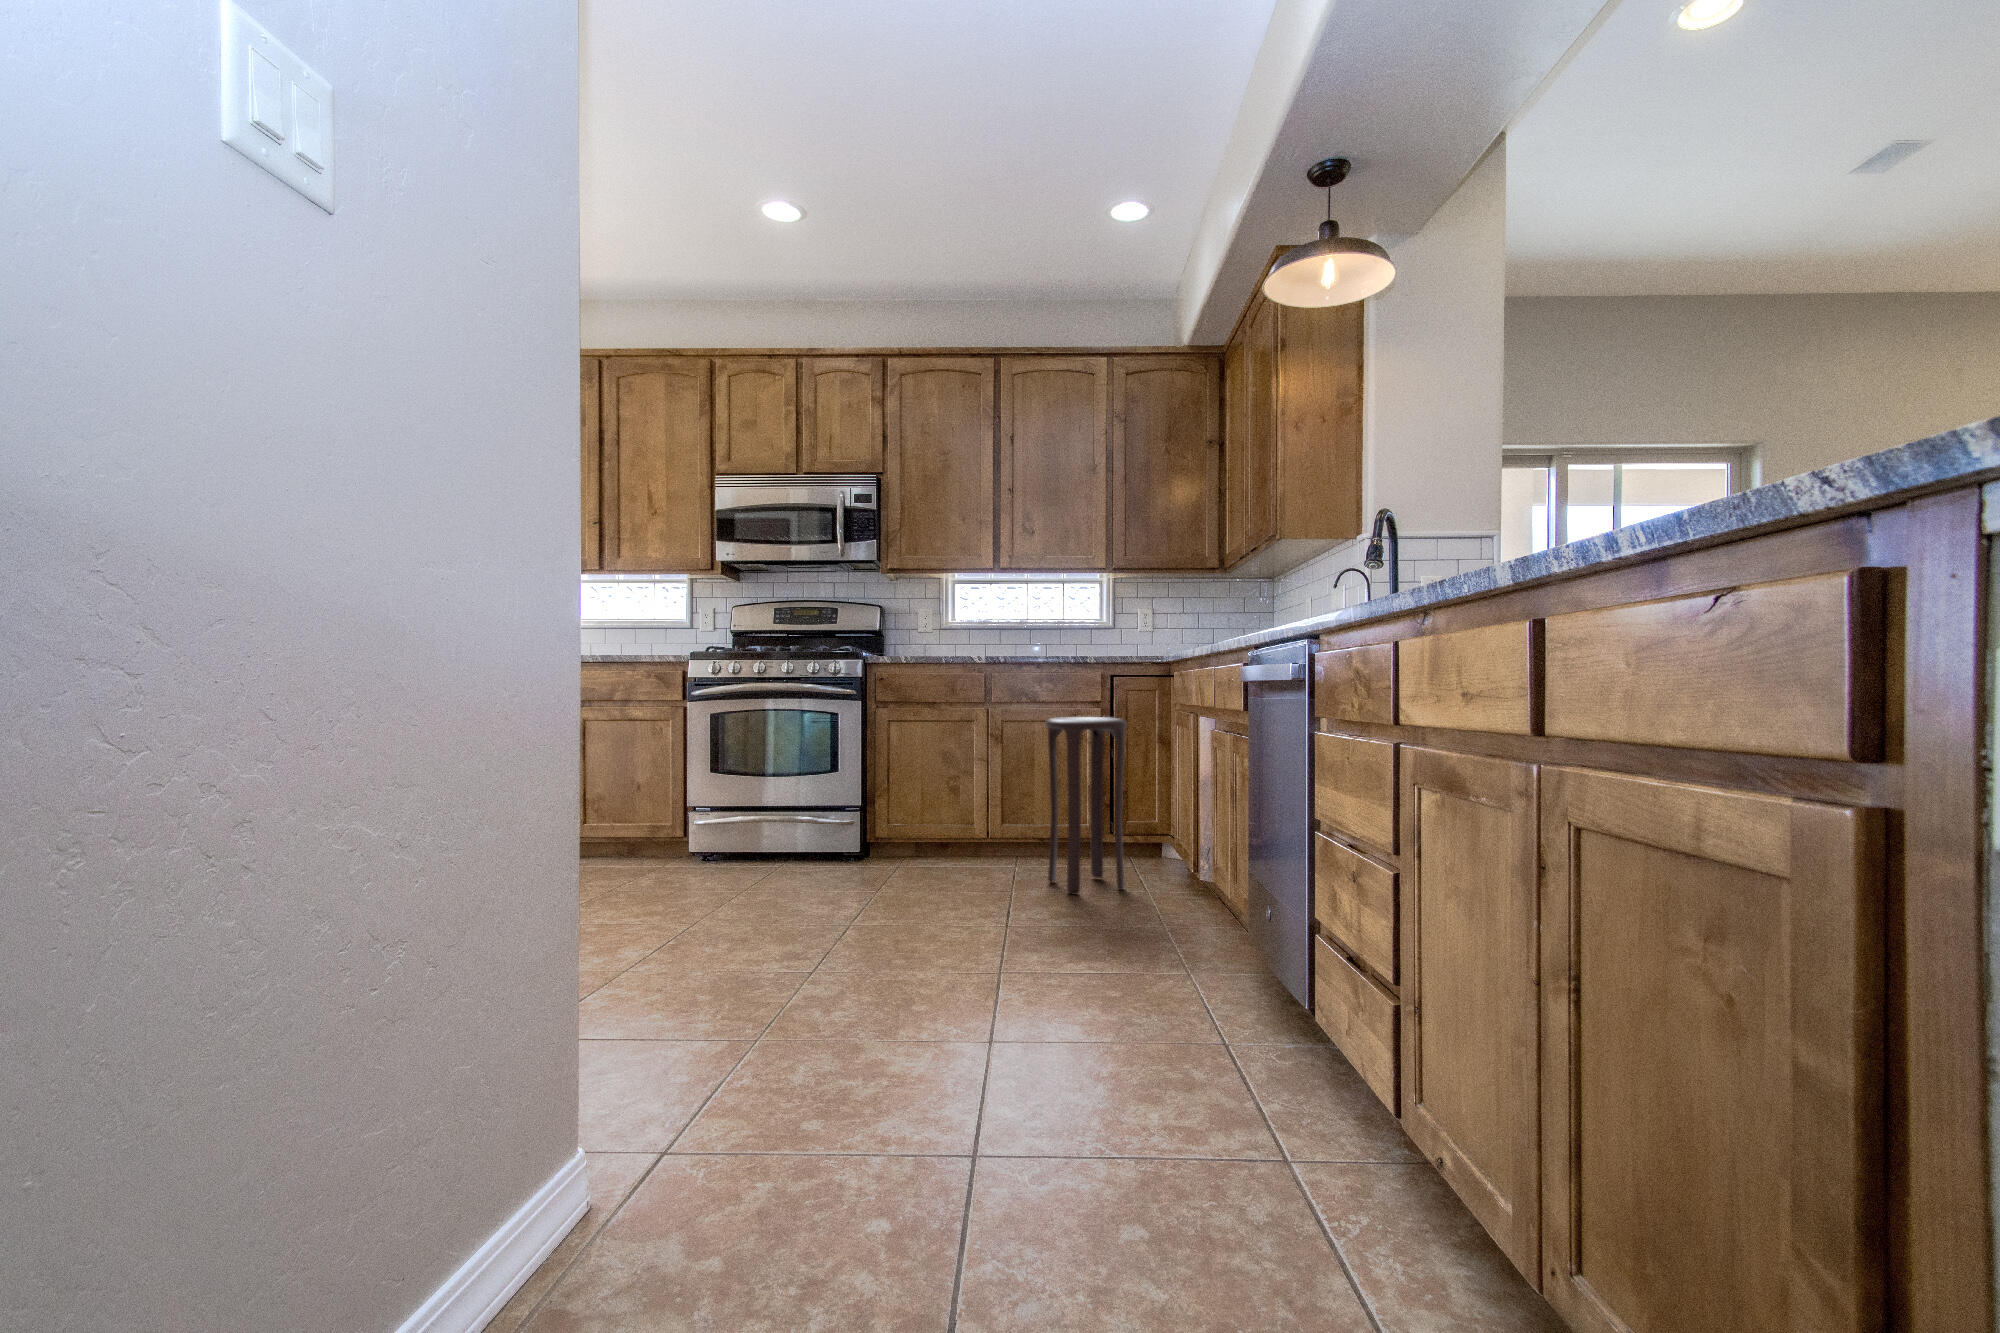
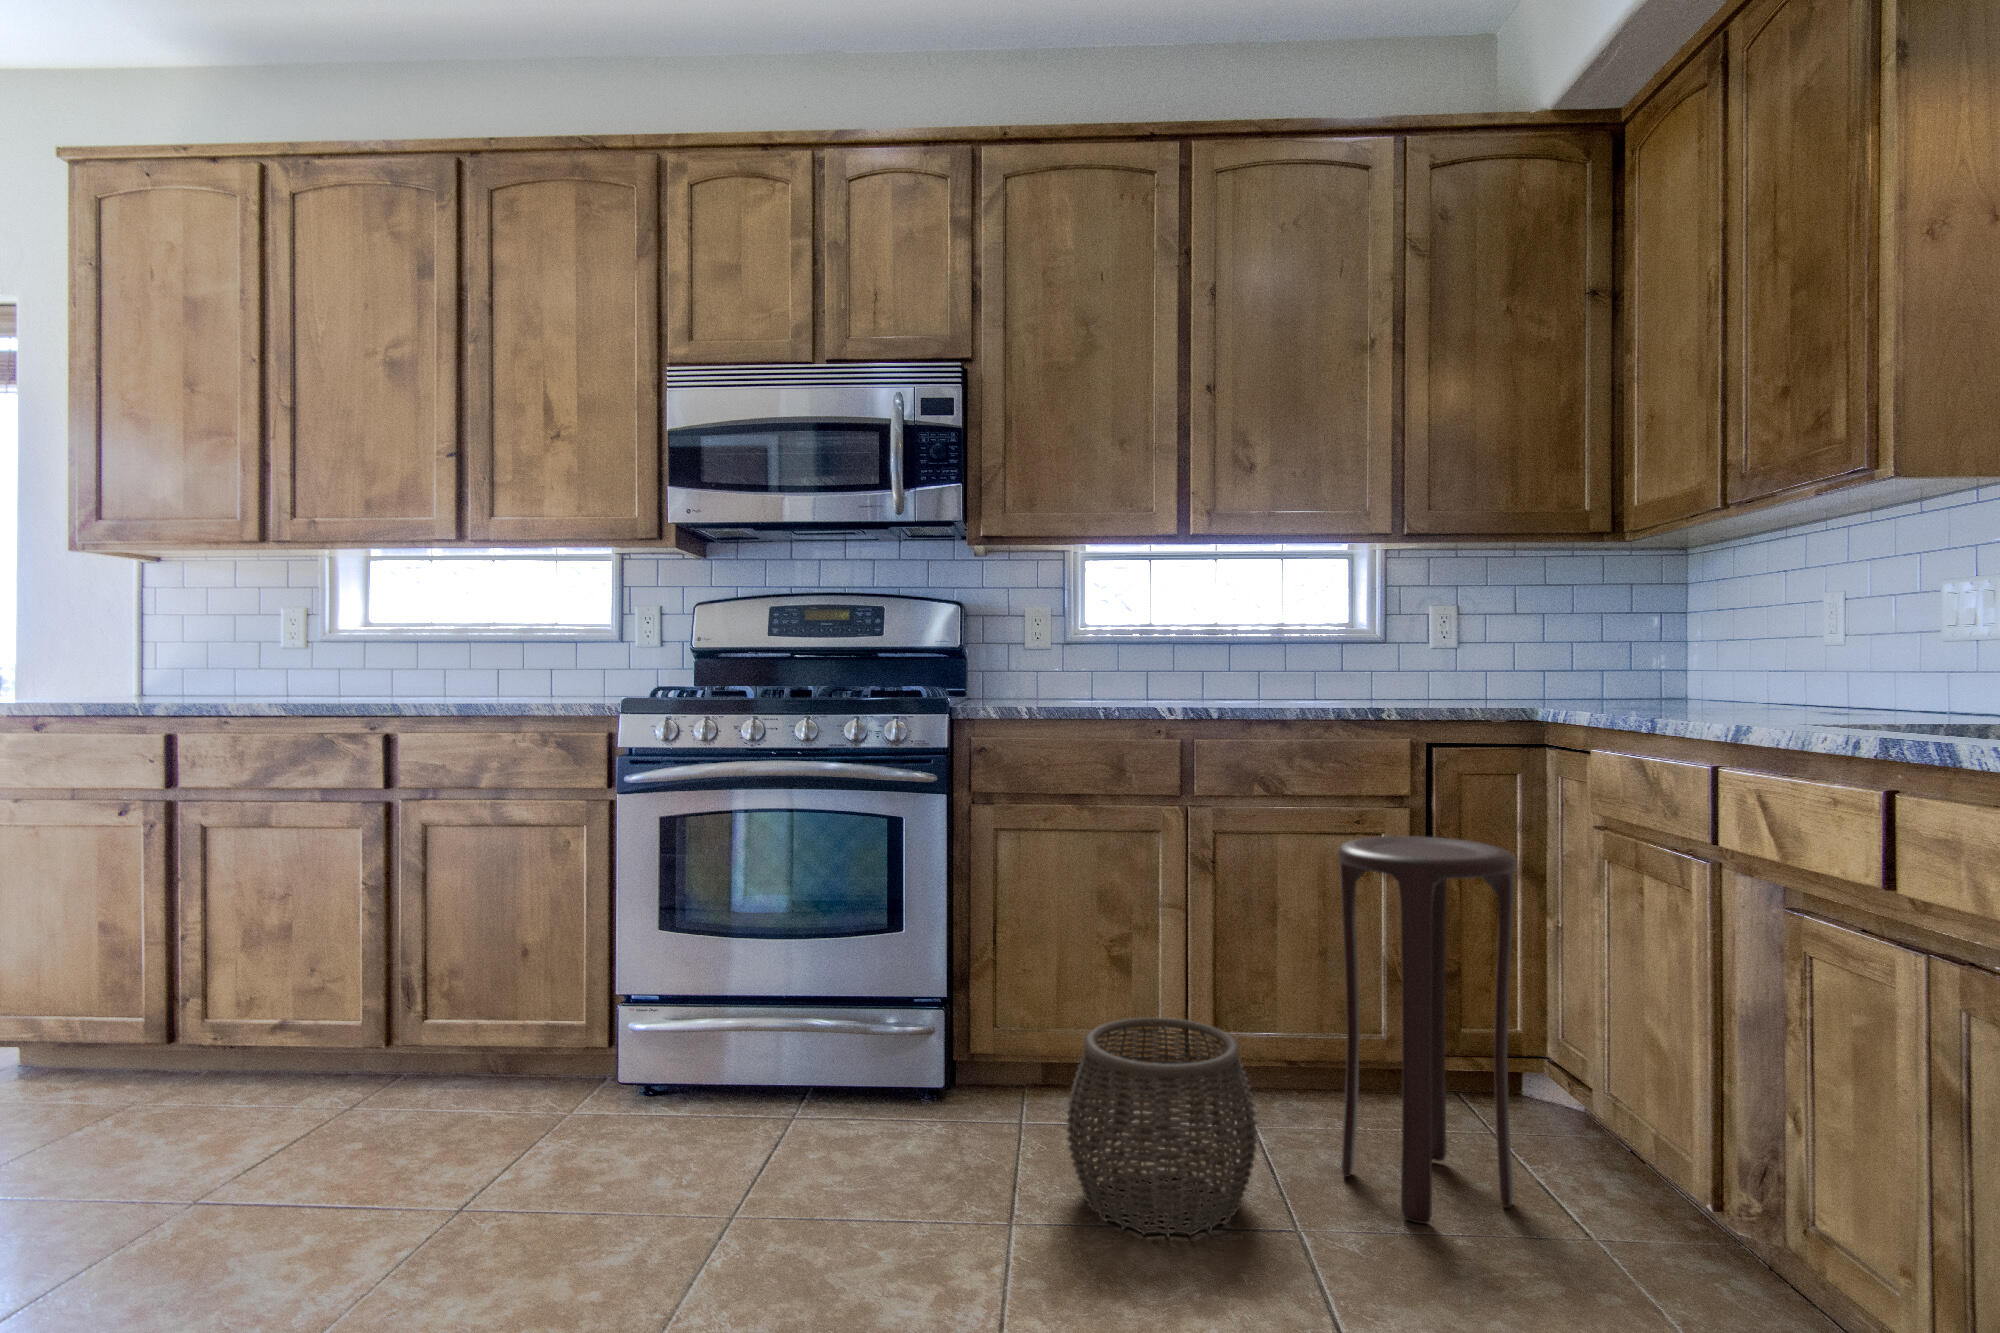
woven basket: none [908,805,1001,898] -> present [1066,1017,1258,1237]

